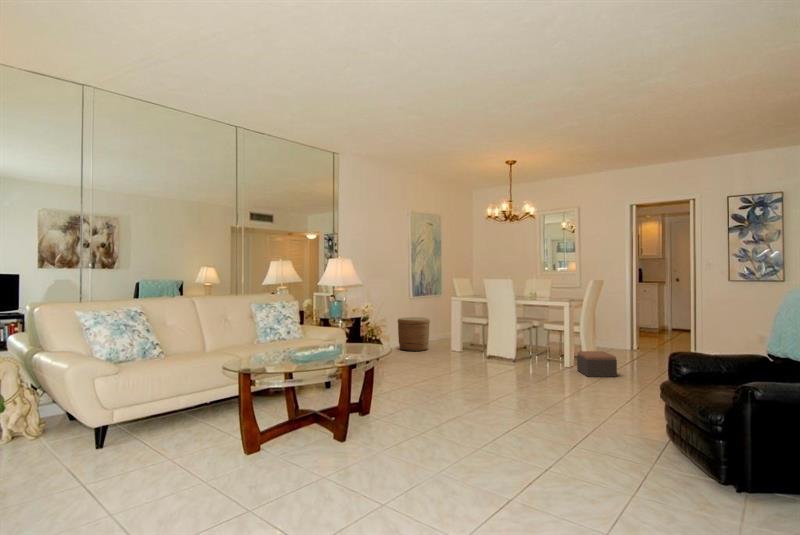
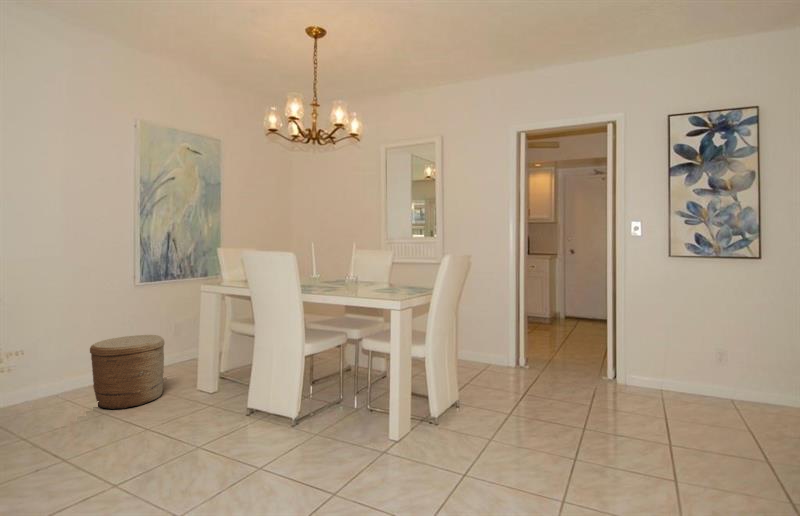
footstool: present [577,351,617,377] -> none [407,423,489,507]

